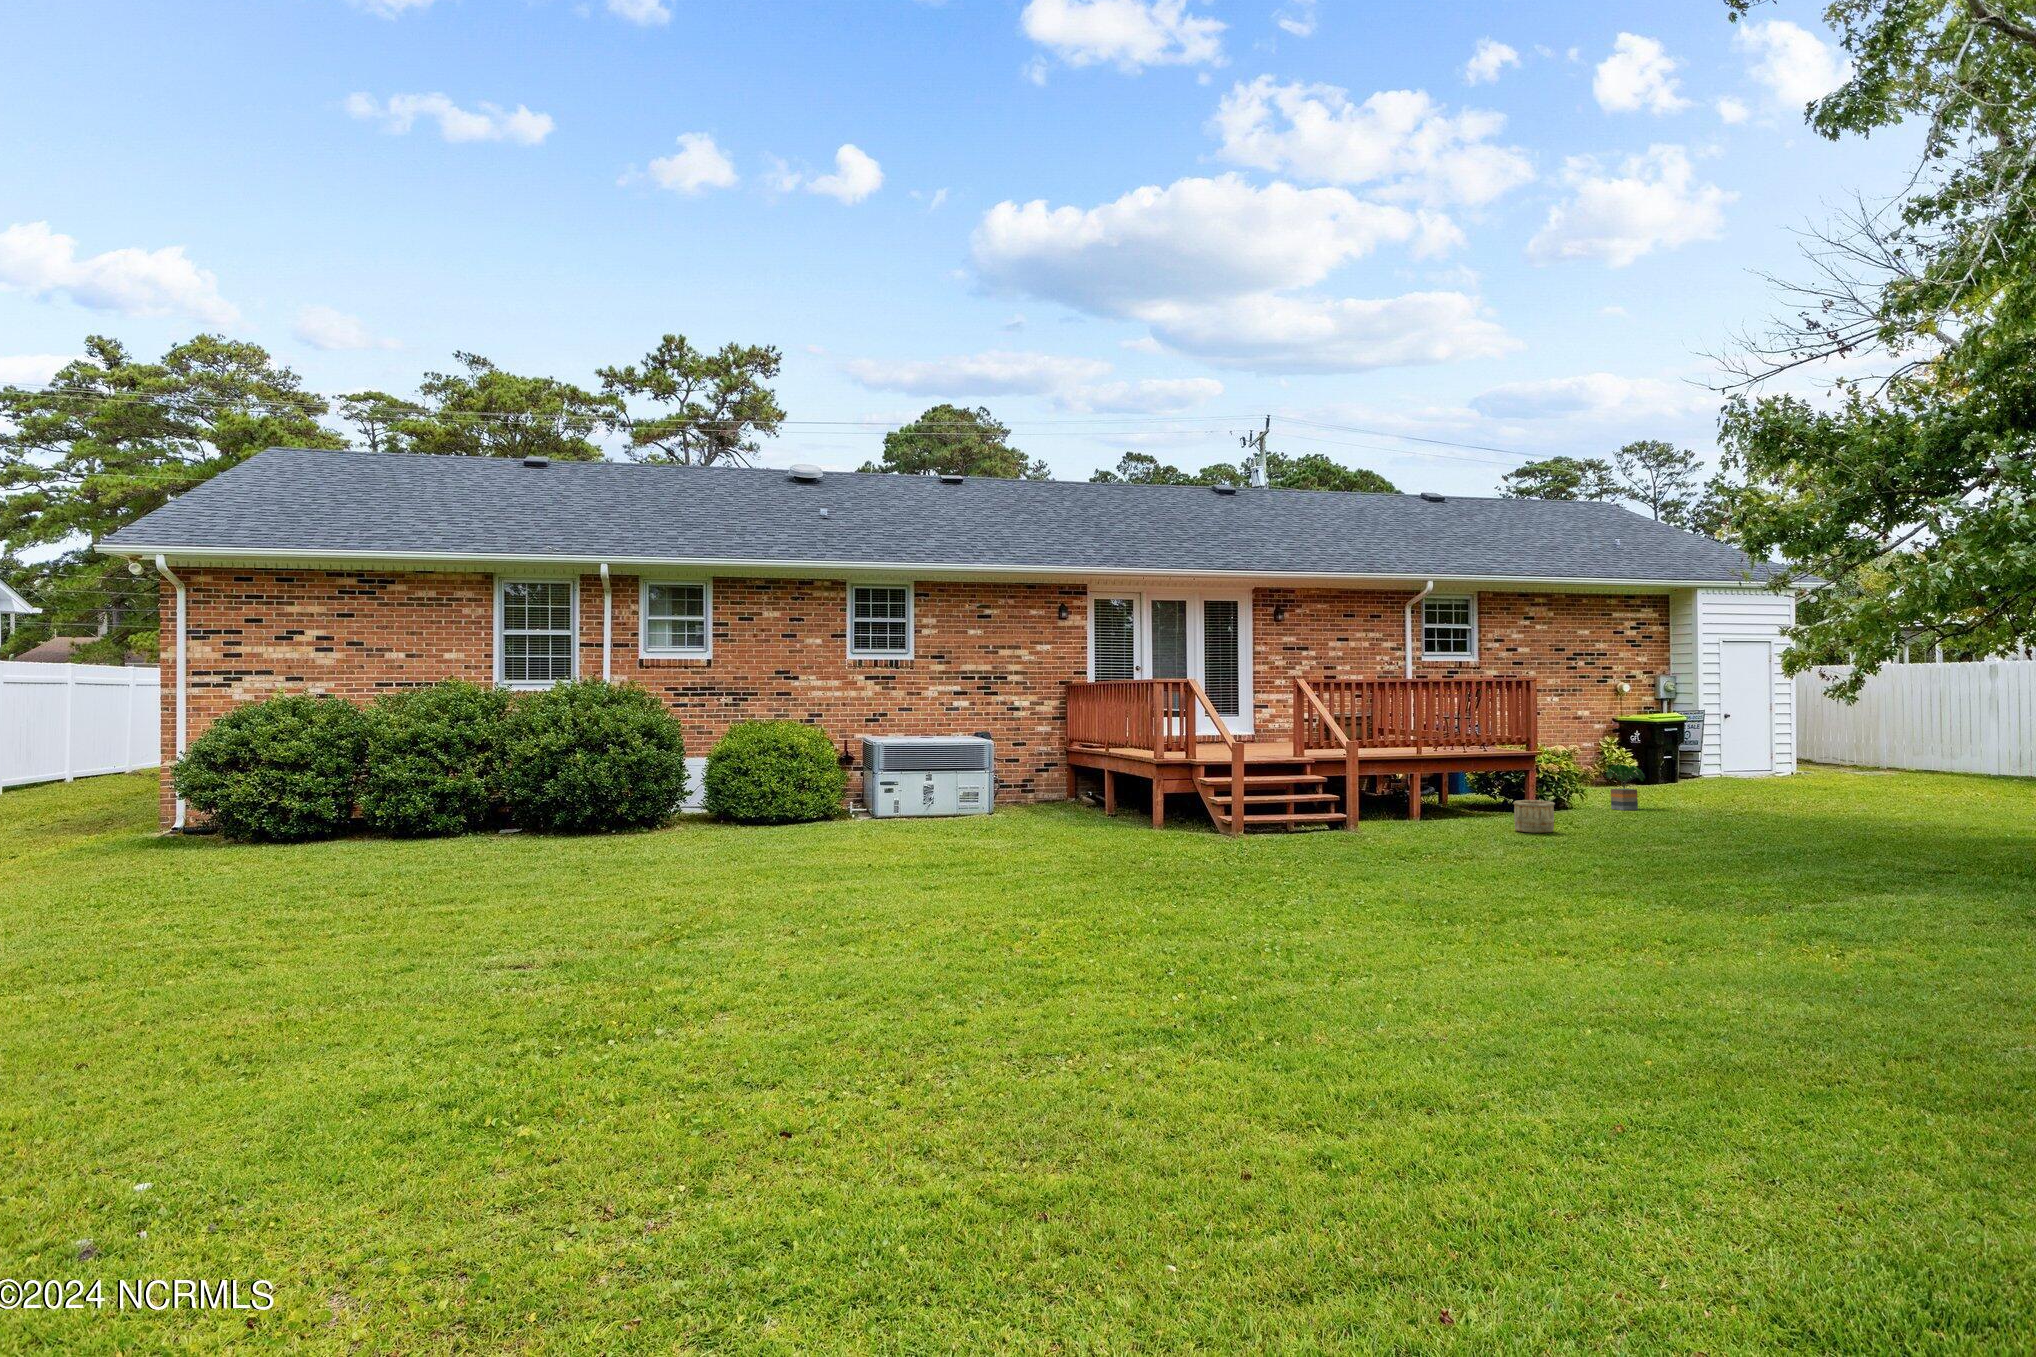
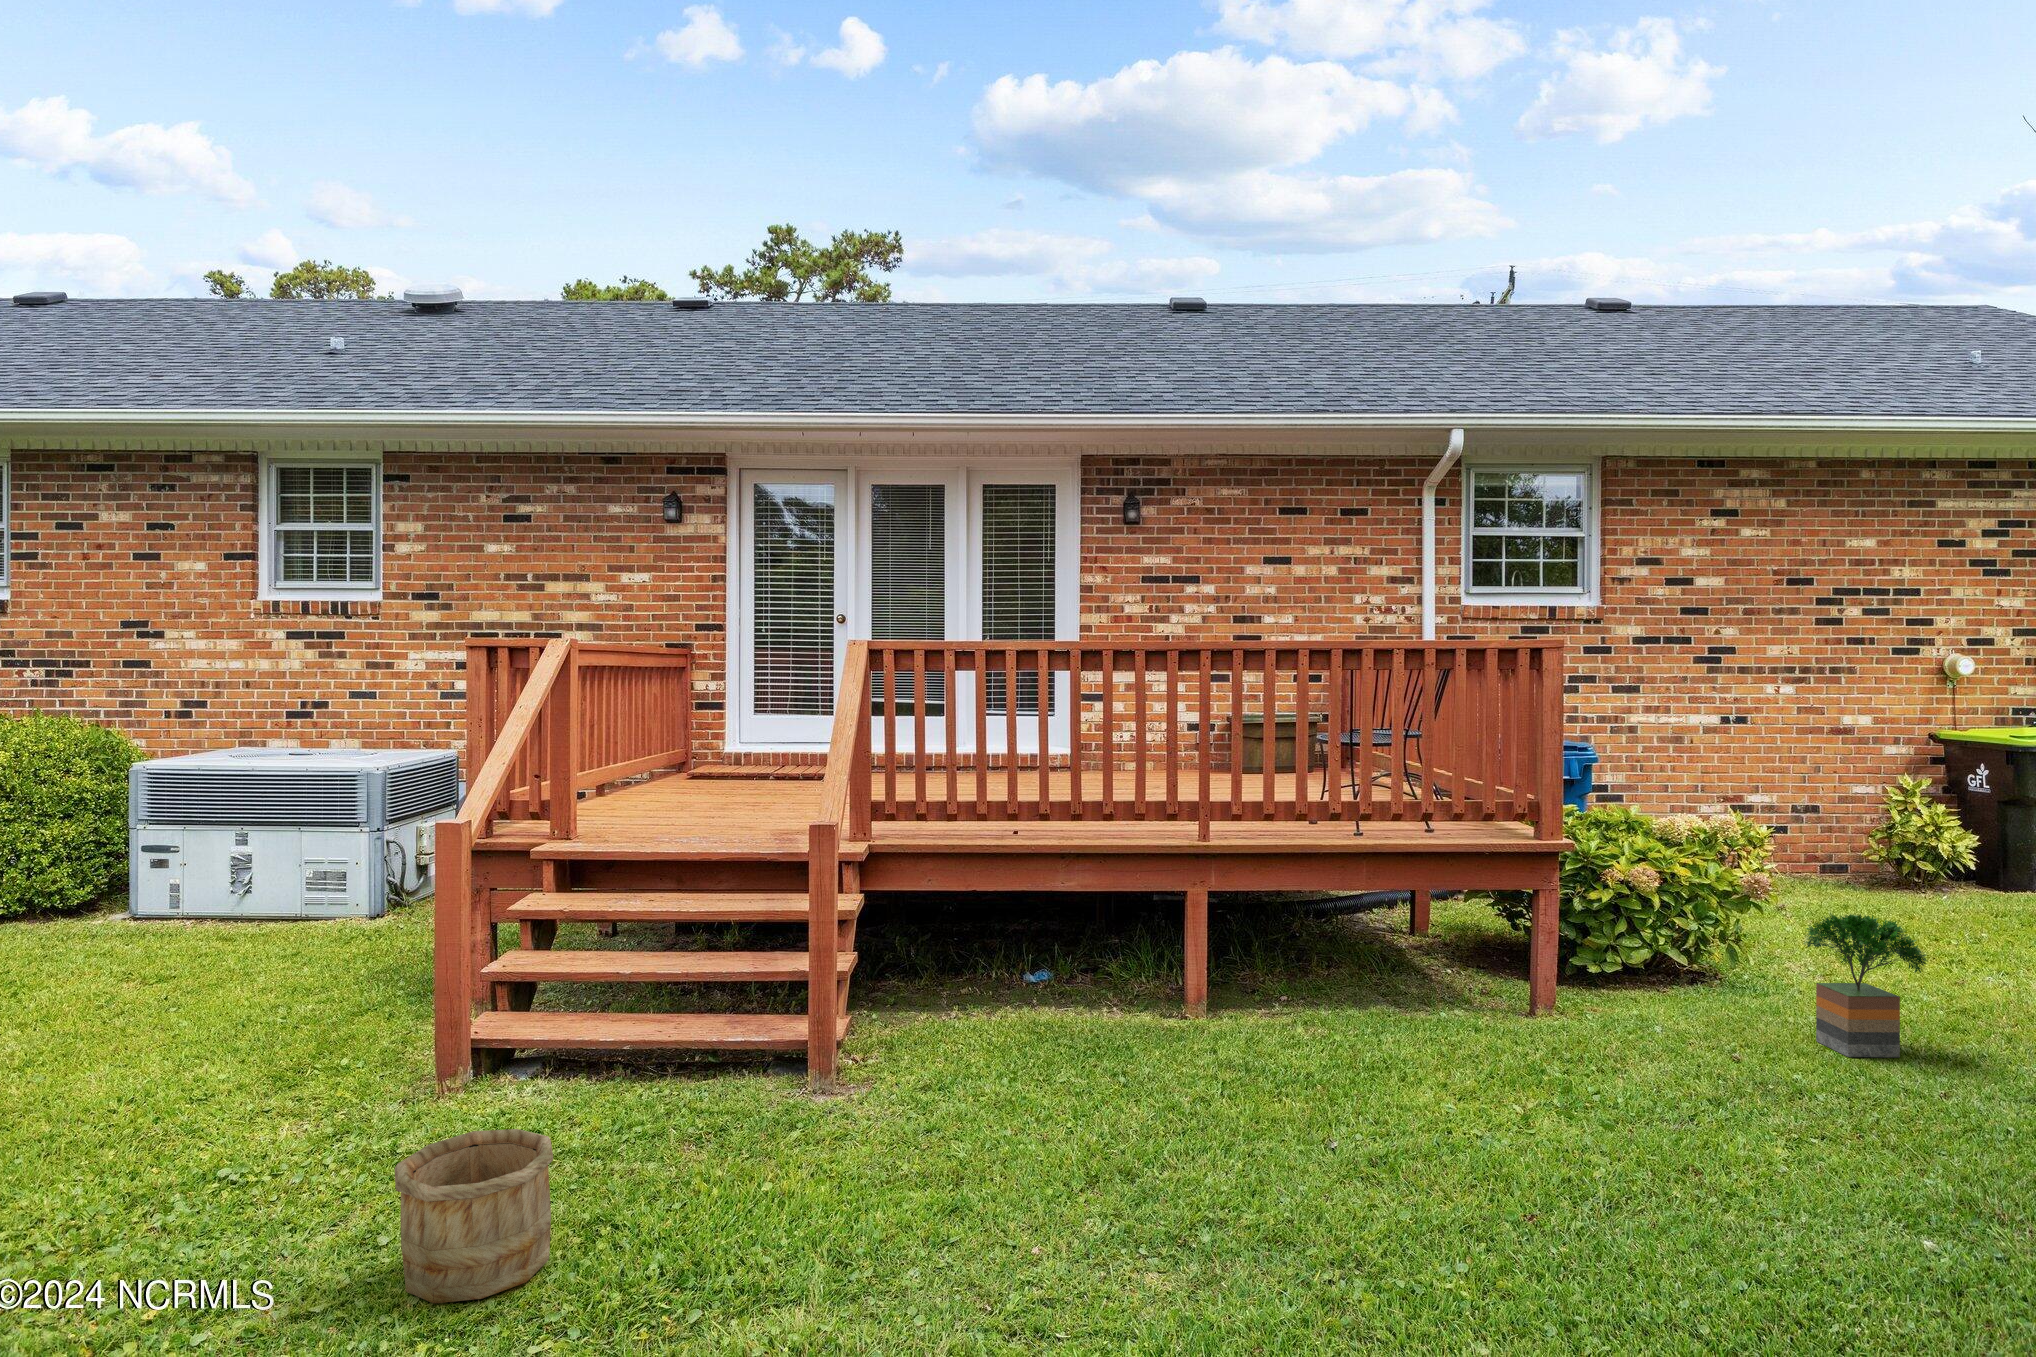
wooden bucket: present [1513,800,1555,833] -> present [395,1129,553,1303]

